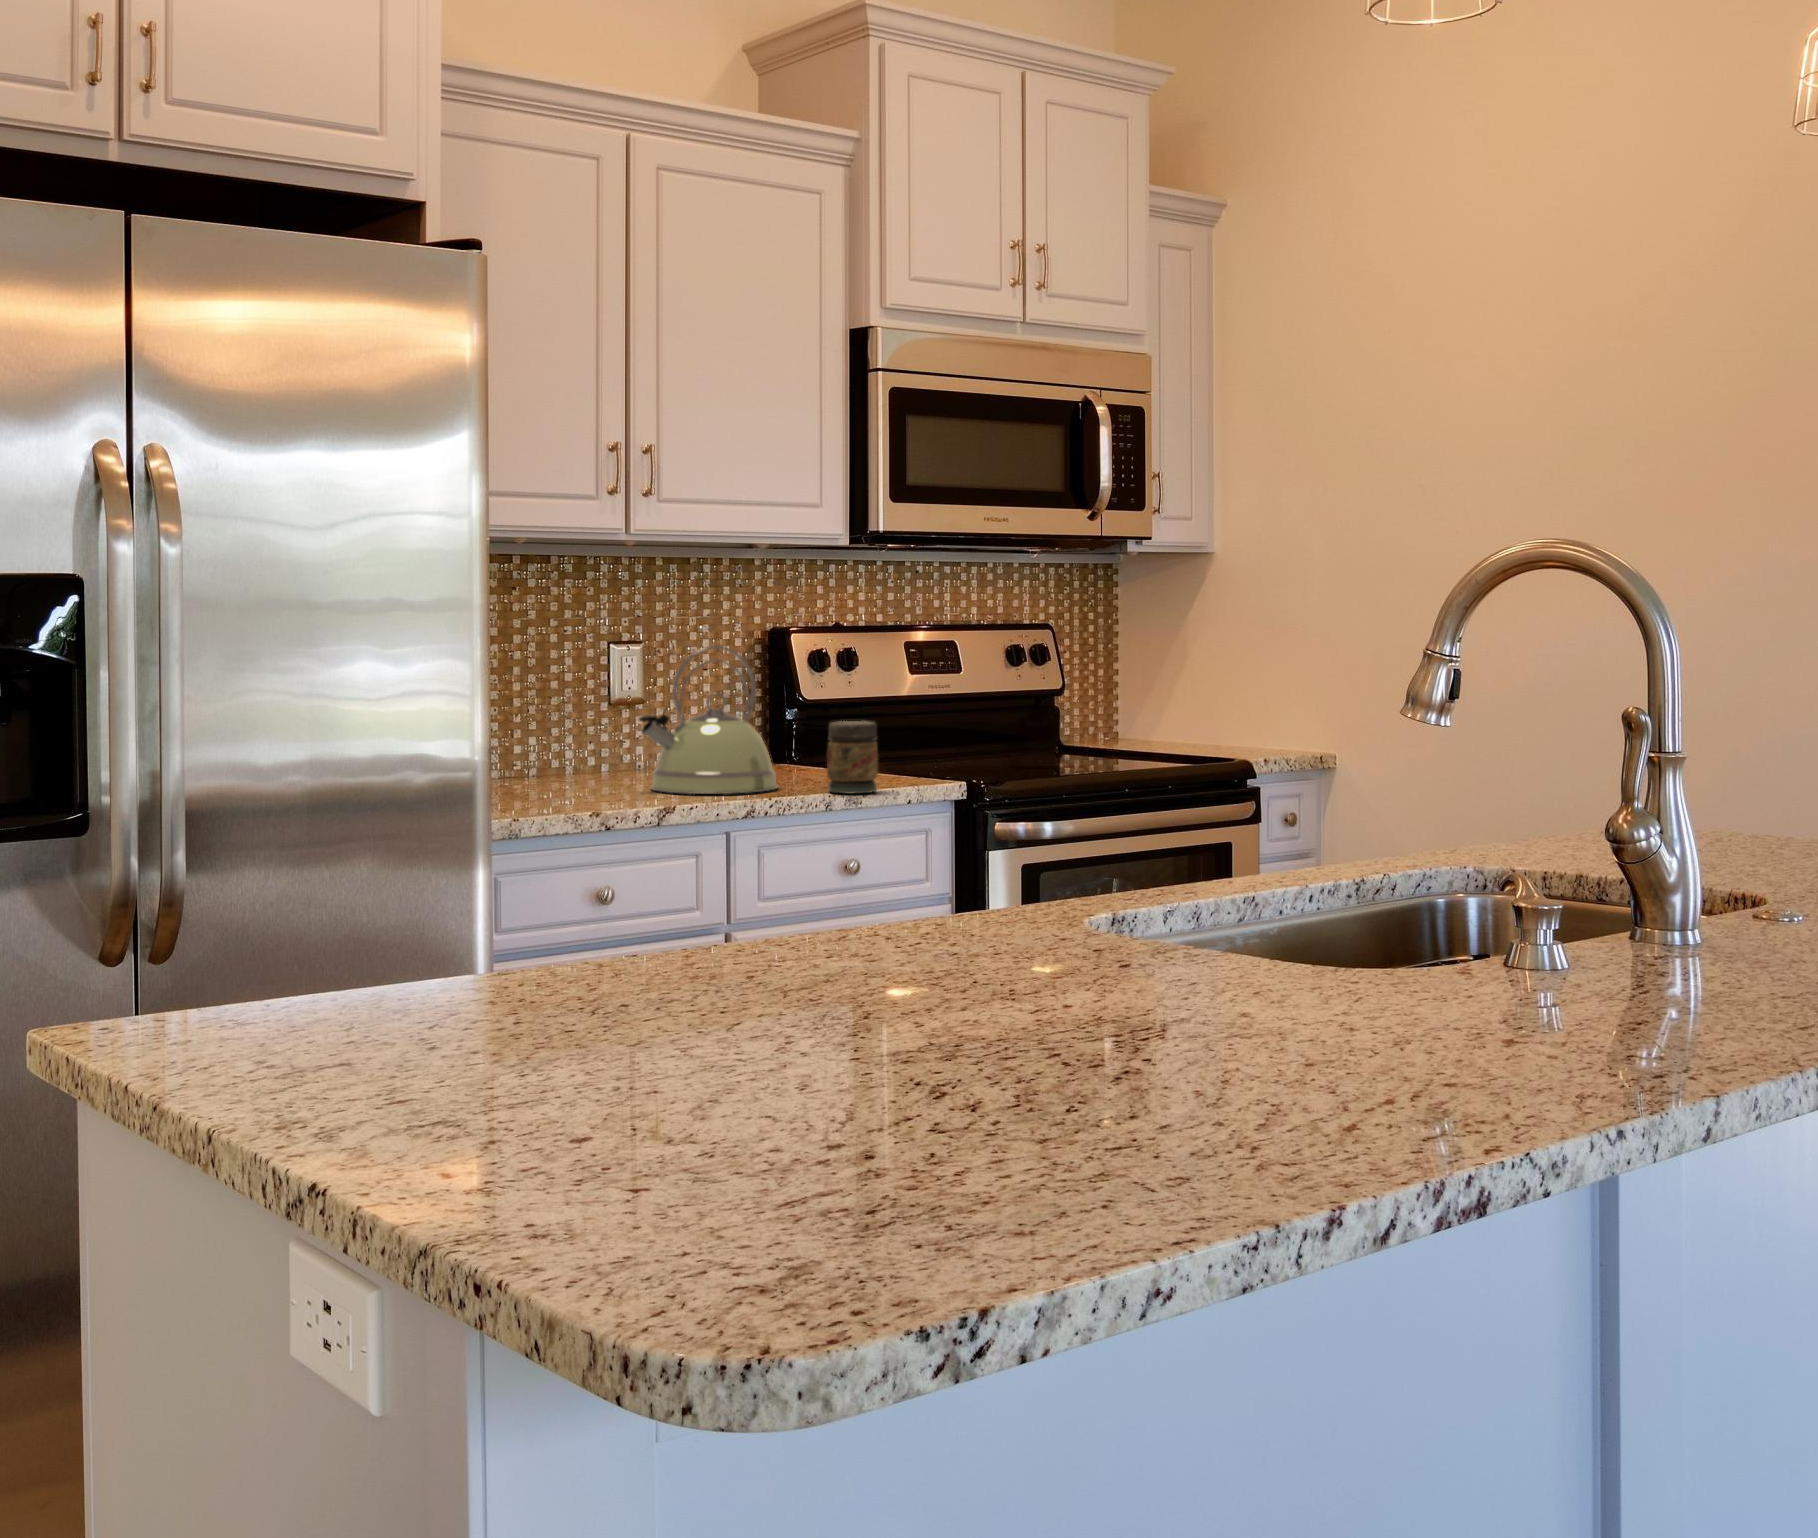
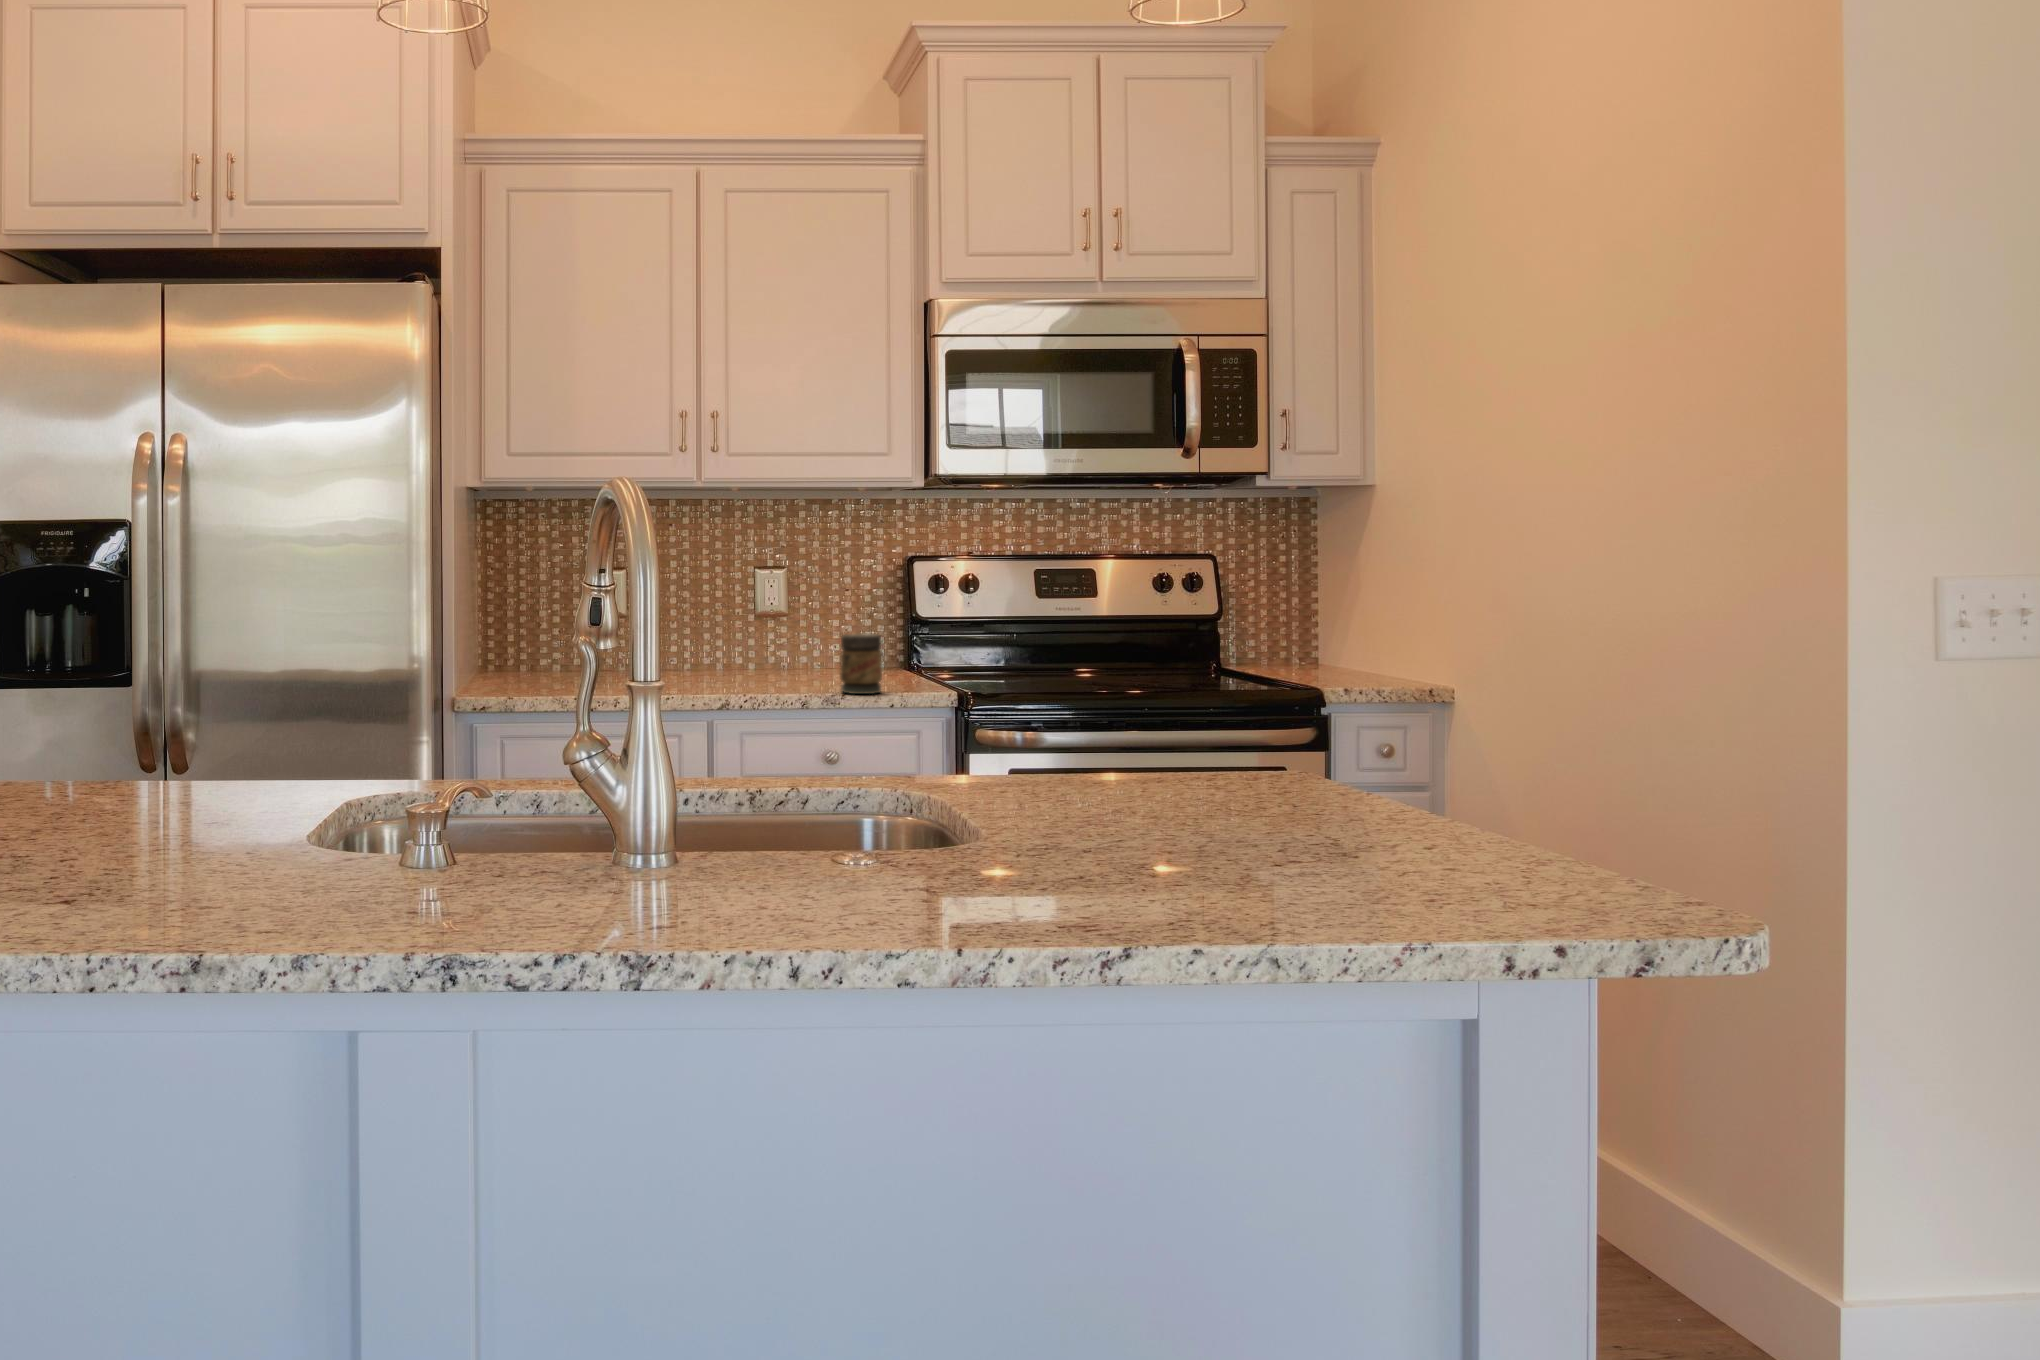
kettle: present [639,646,778,794] -> none [714,570,827,688]

